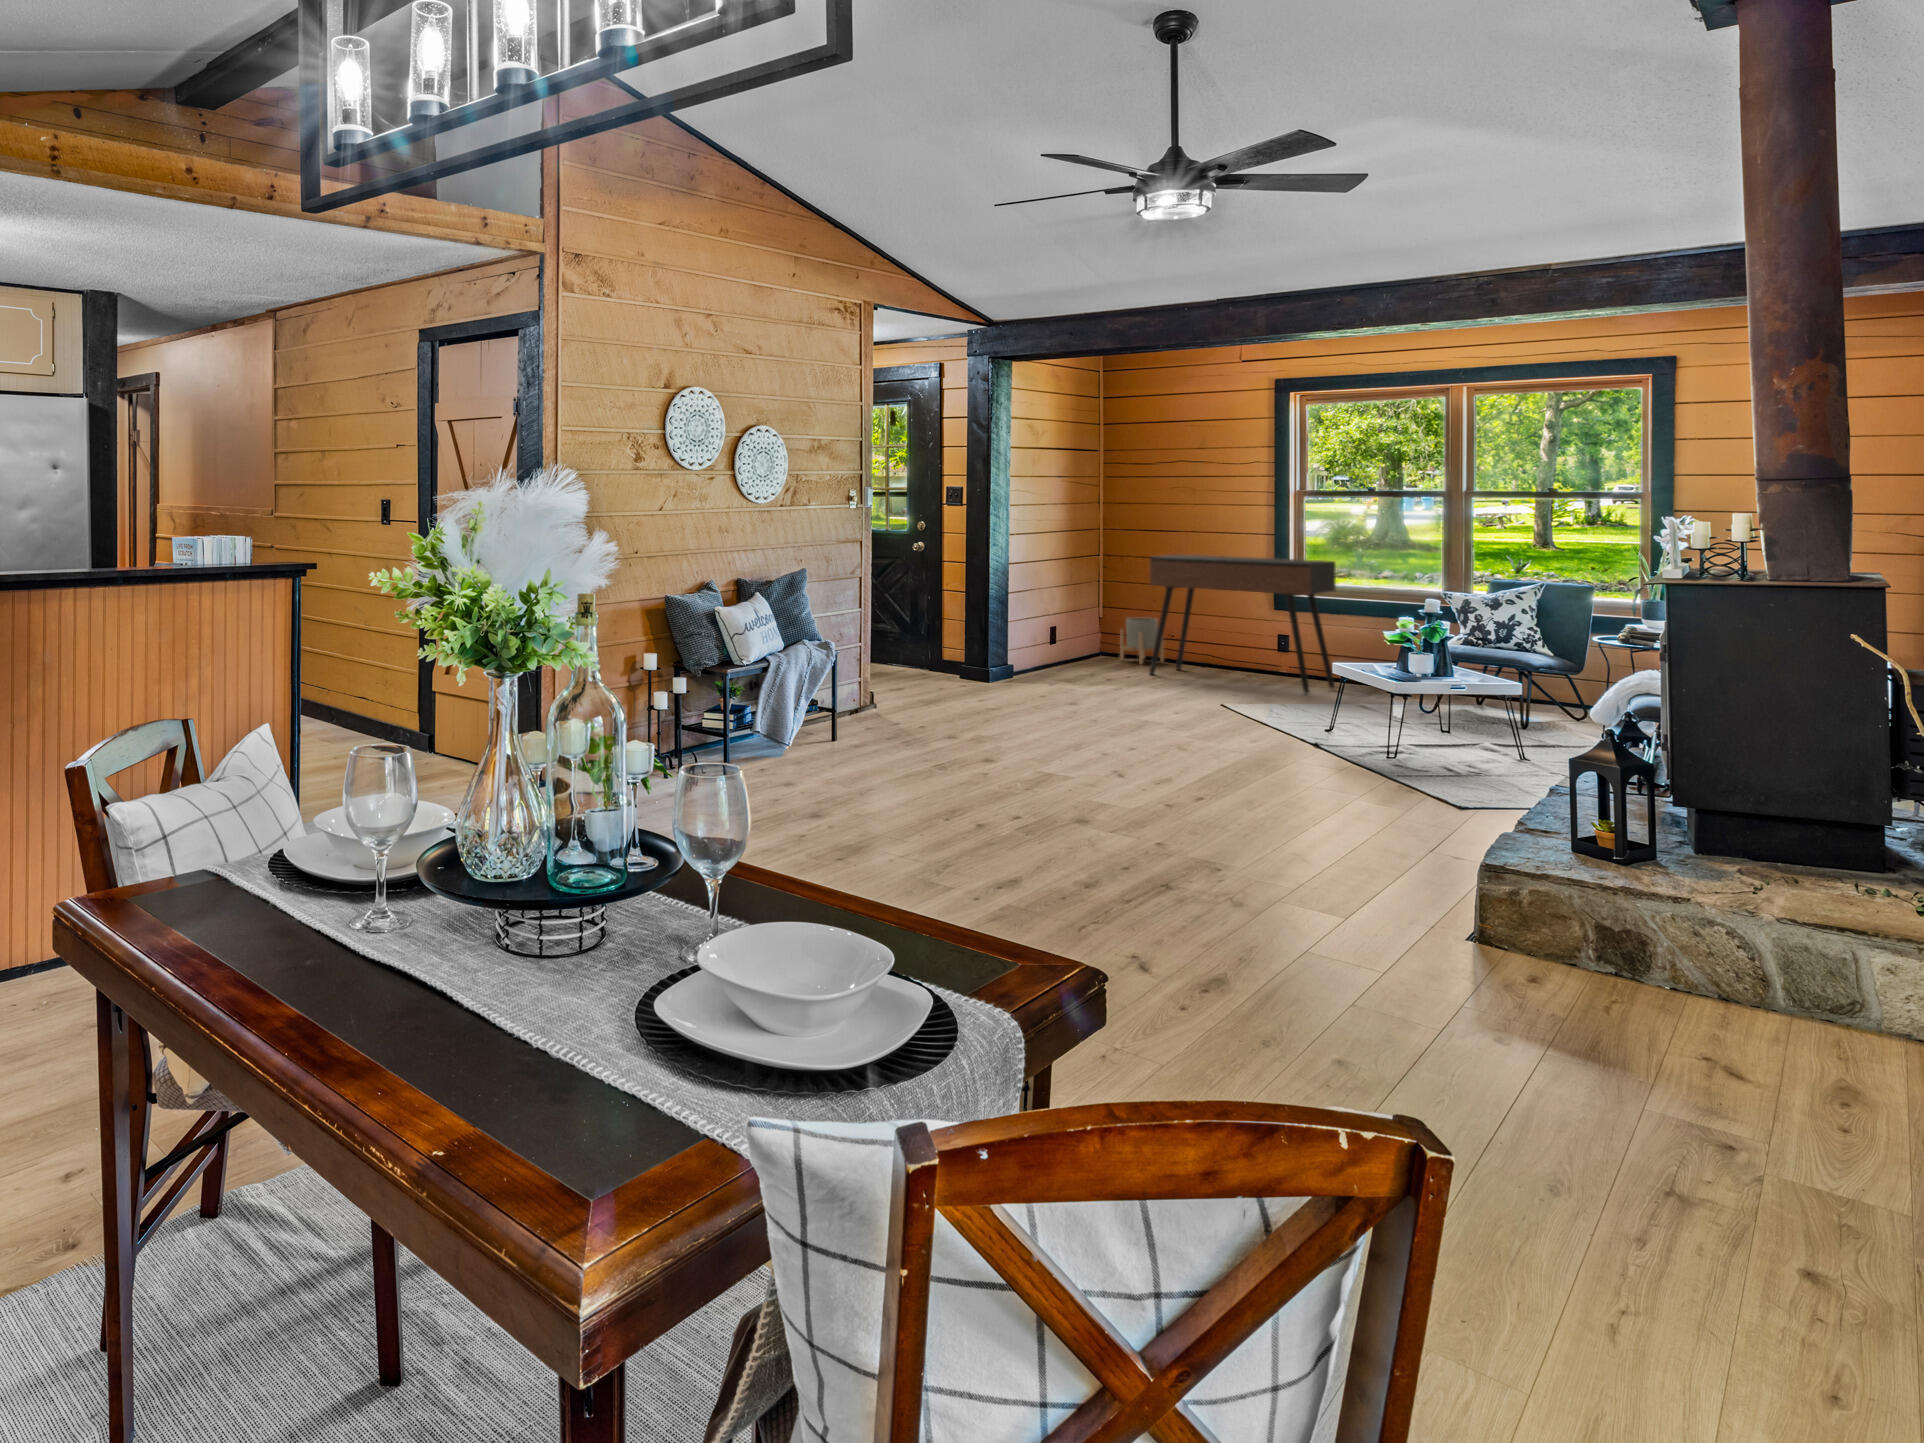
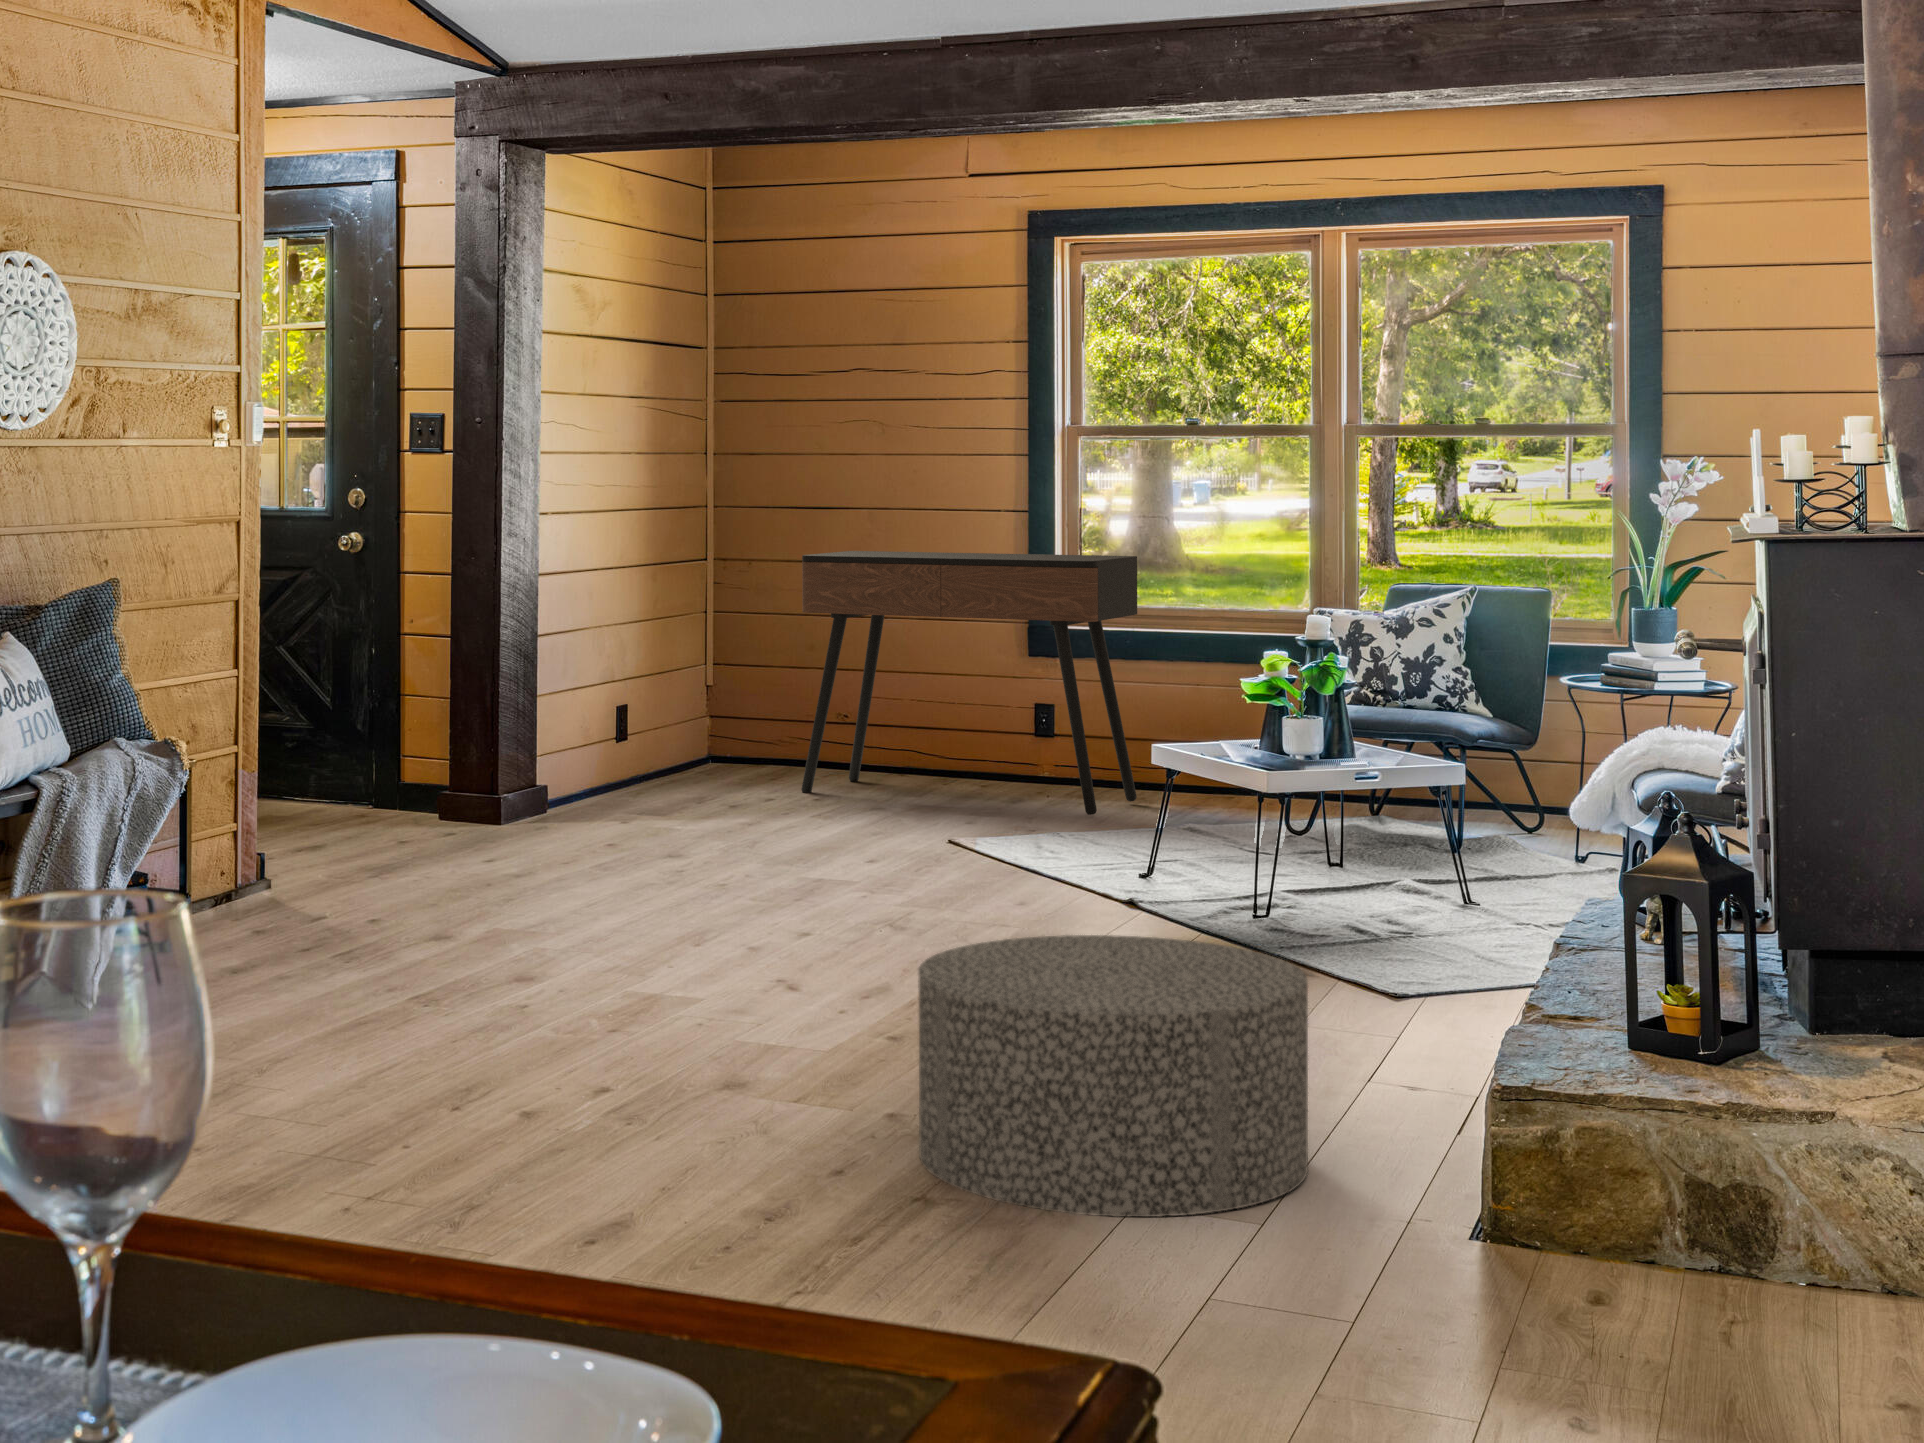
planter: present [1120,618,1164,664] -> none [742,680,824,774]
ottoman: none [1168,764,1381,912] -> present [918,935,1308,1217]

